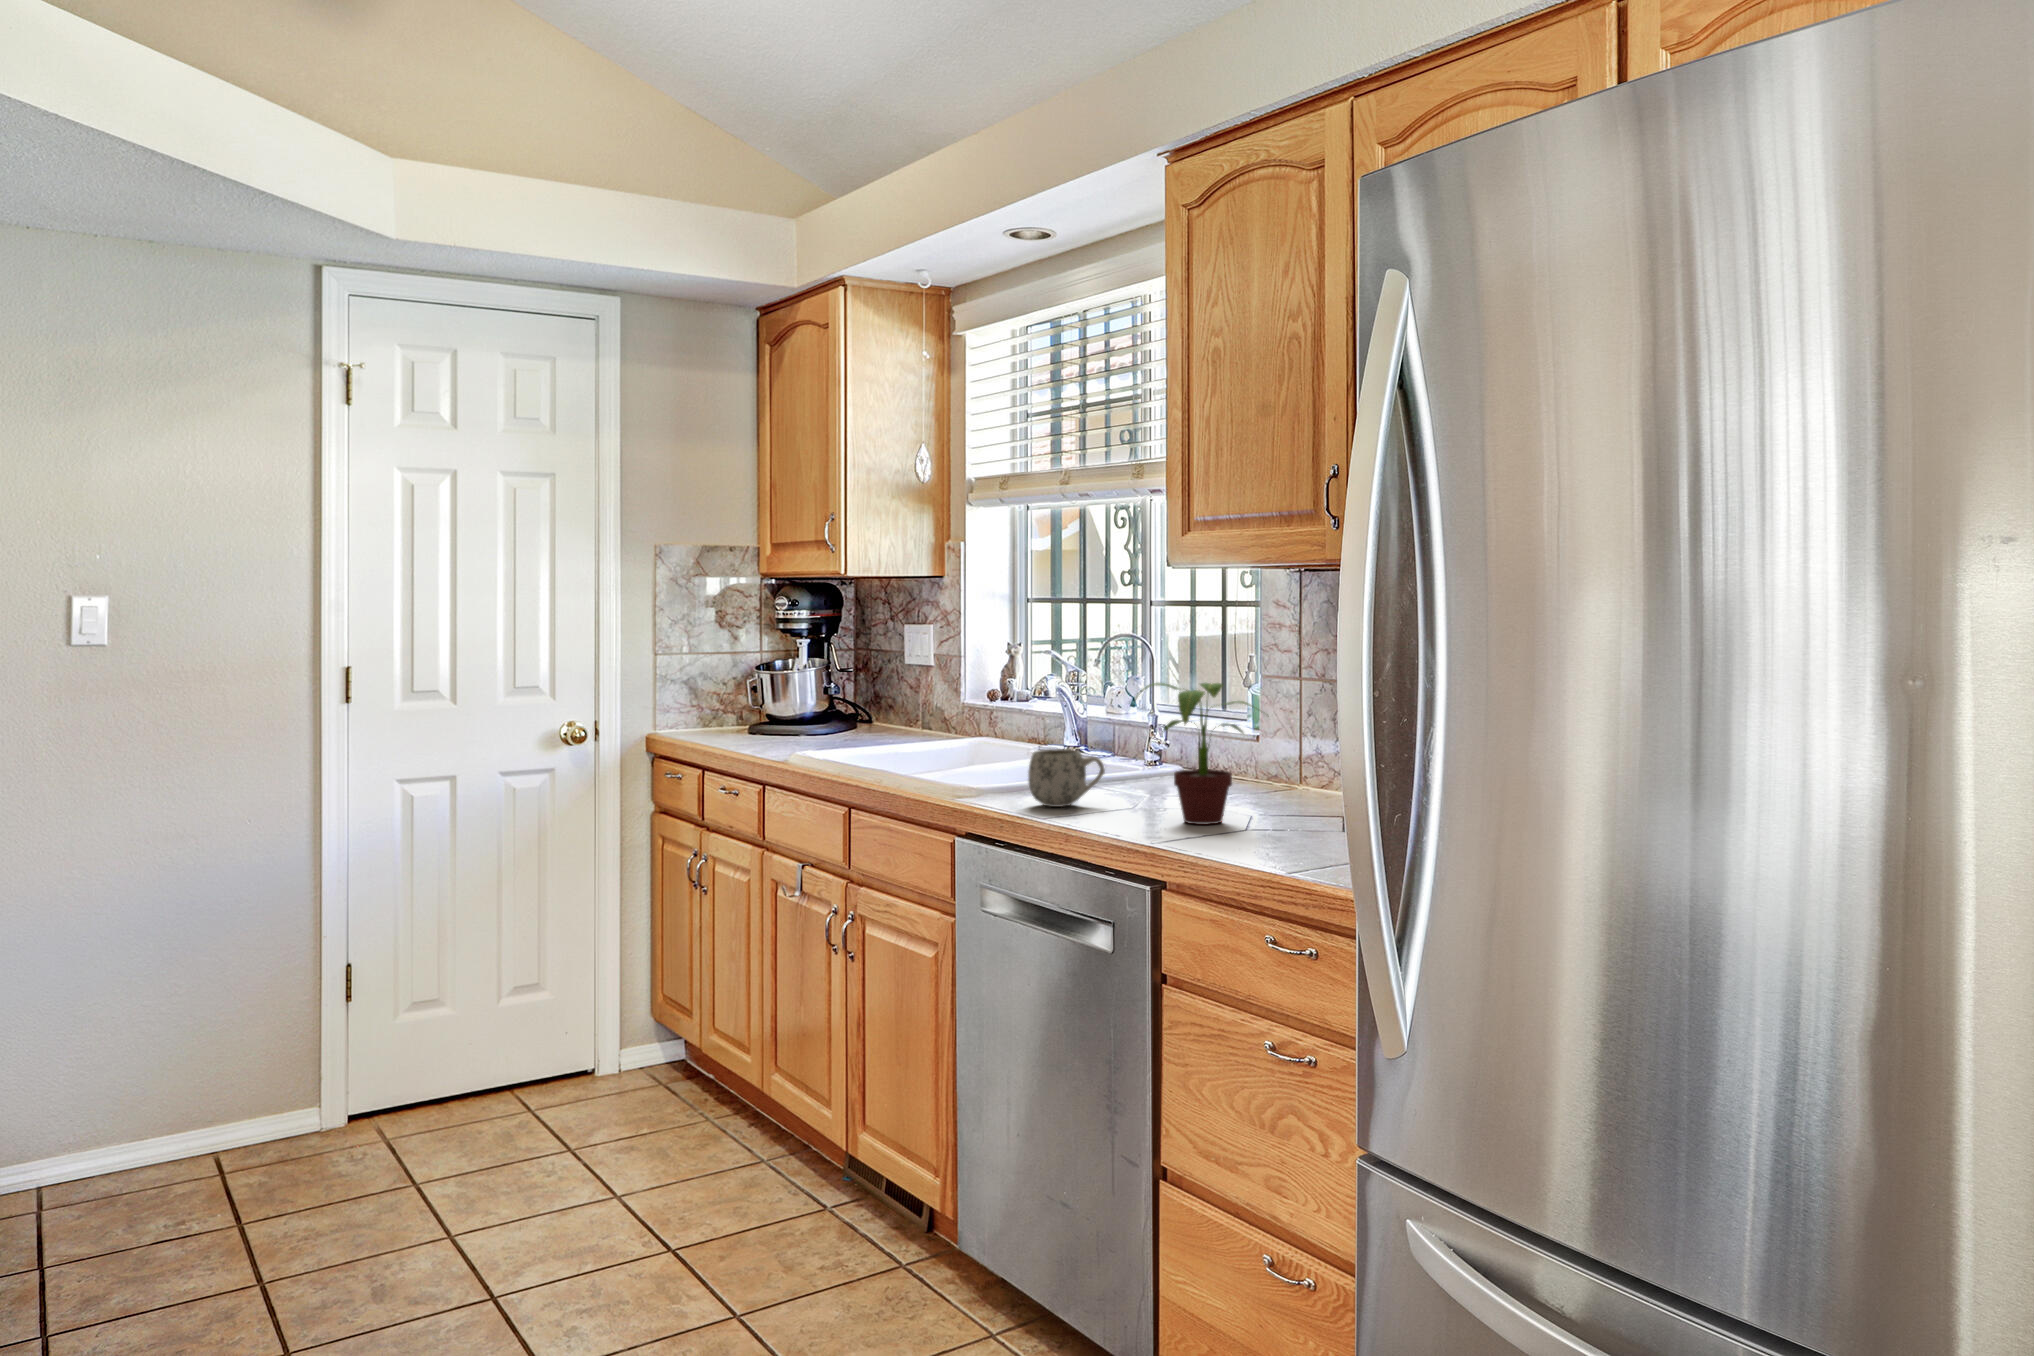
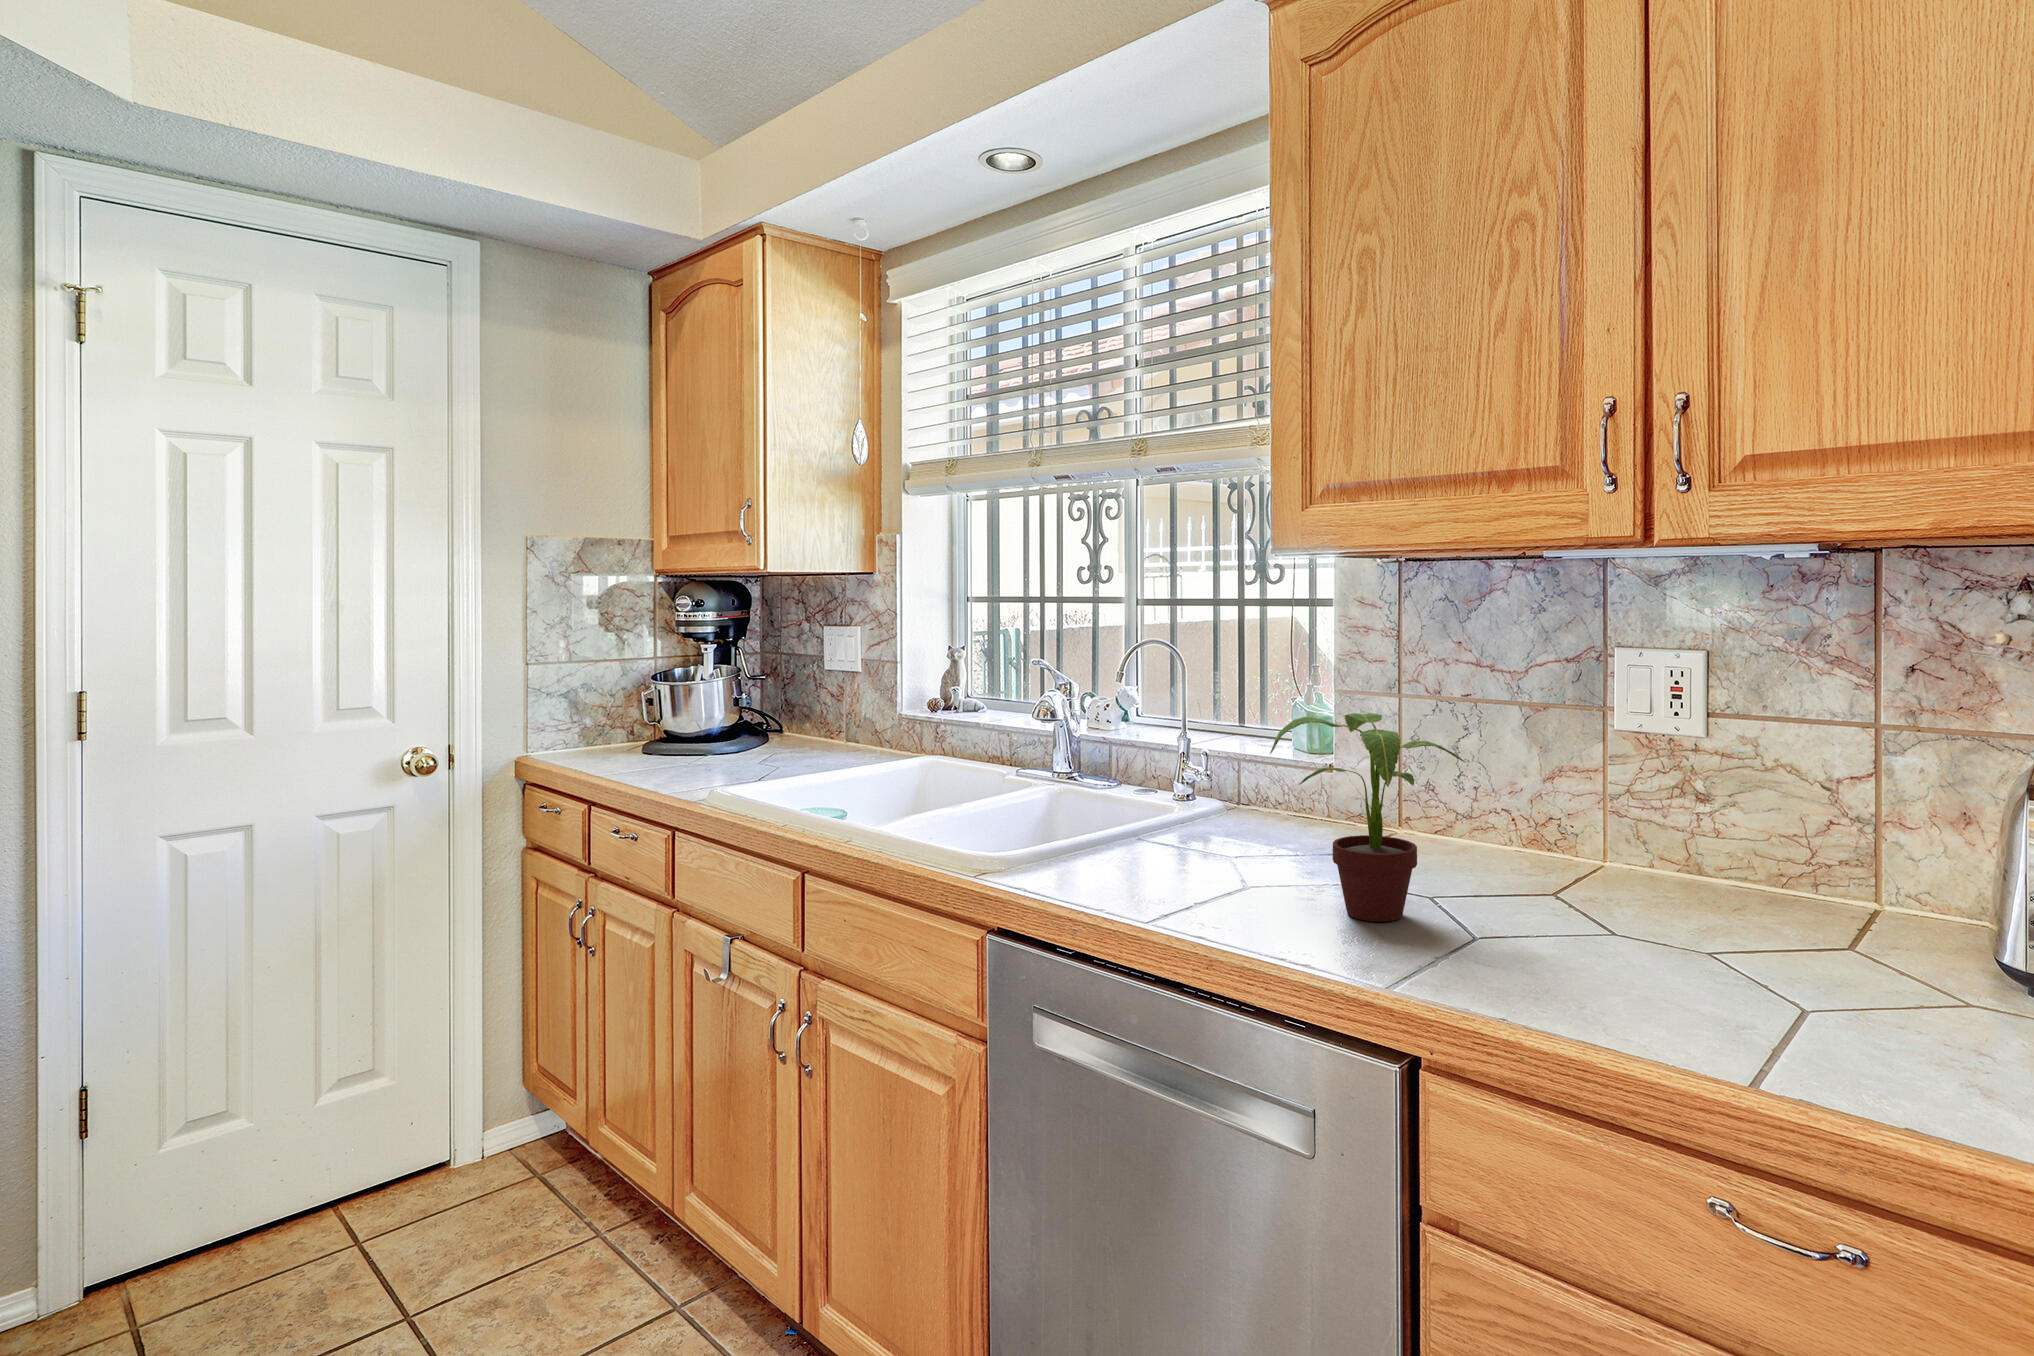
mug: present [1028,749,1105,807] -> none [1092,803,1196,888]

